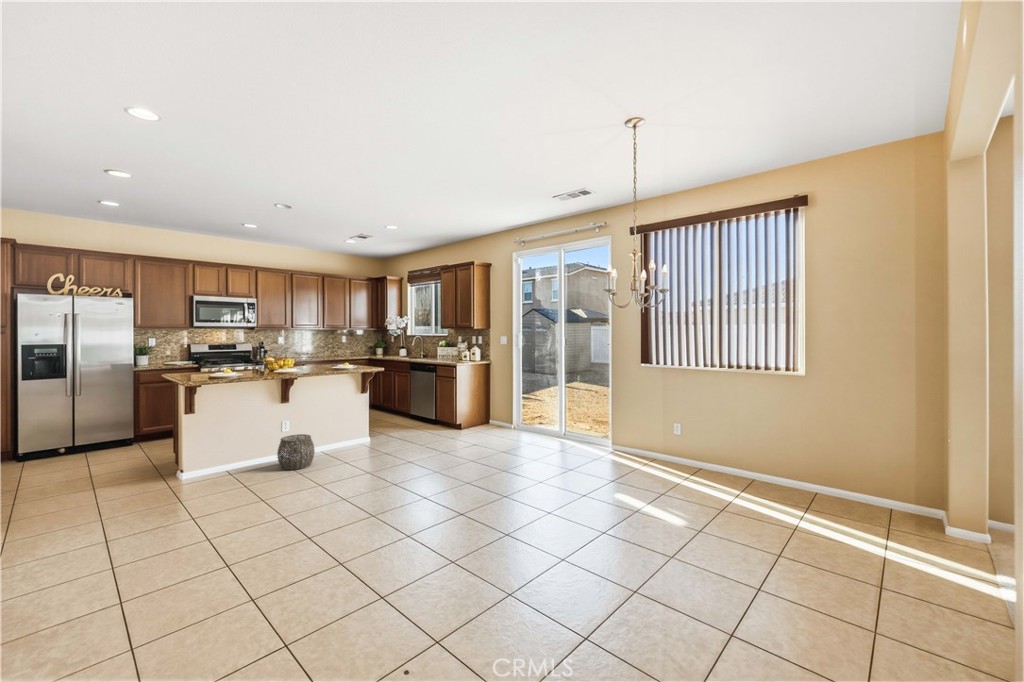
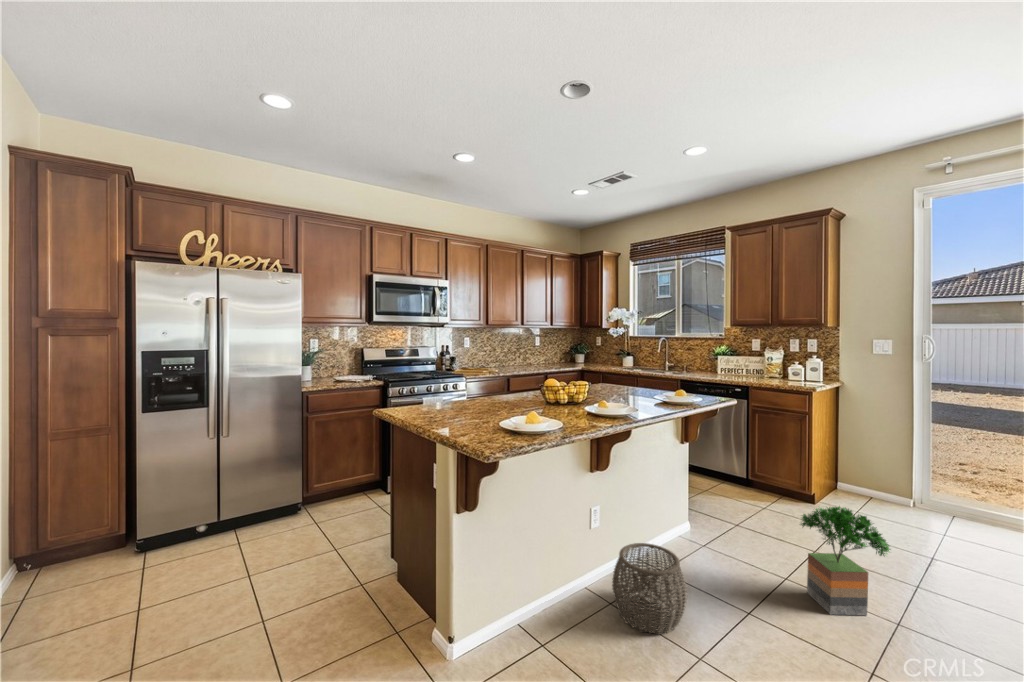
potted tree: none [383,413,415,462] -> present [801,506,890,615]

